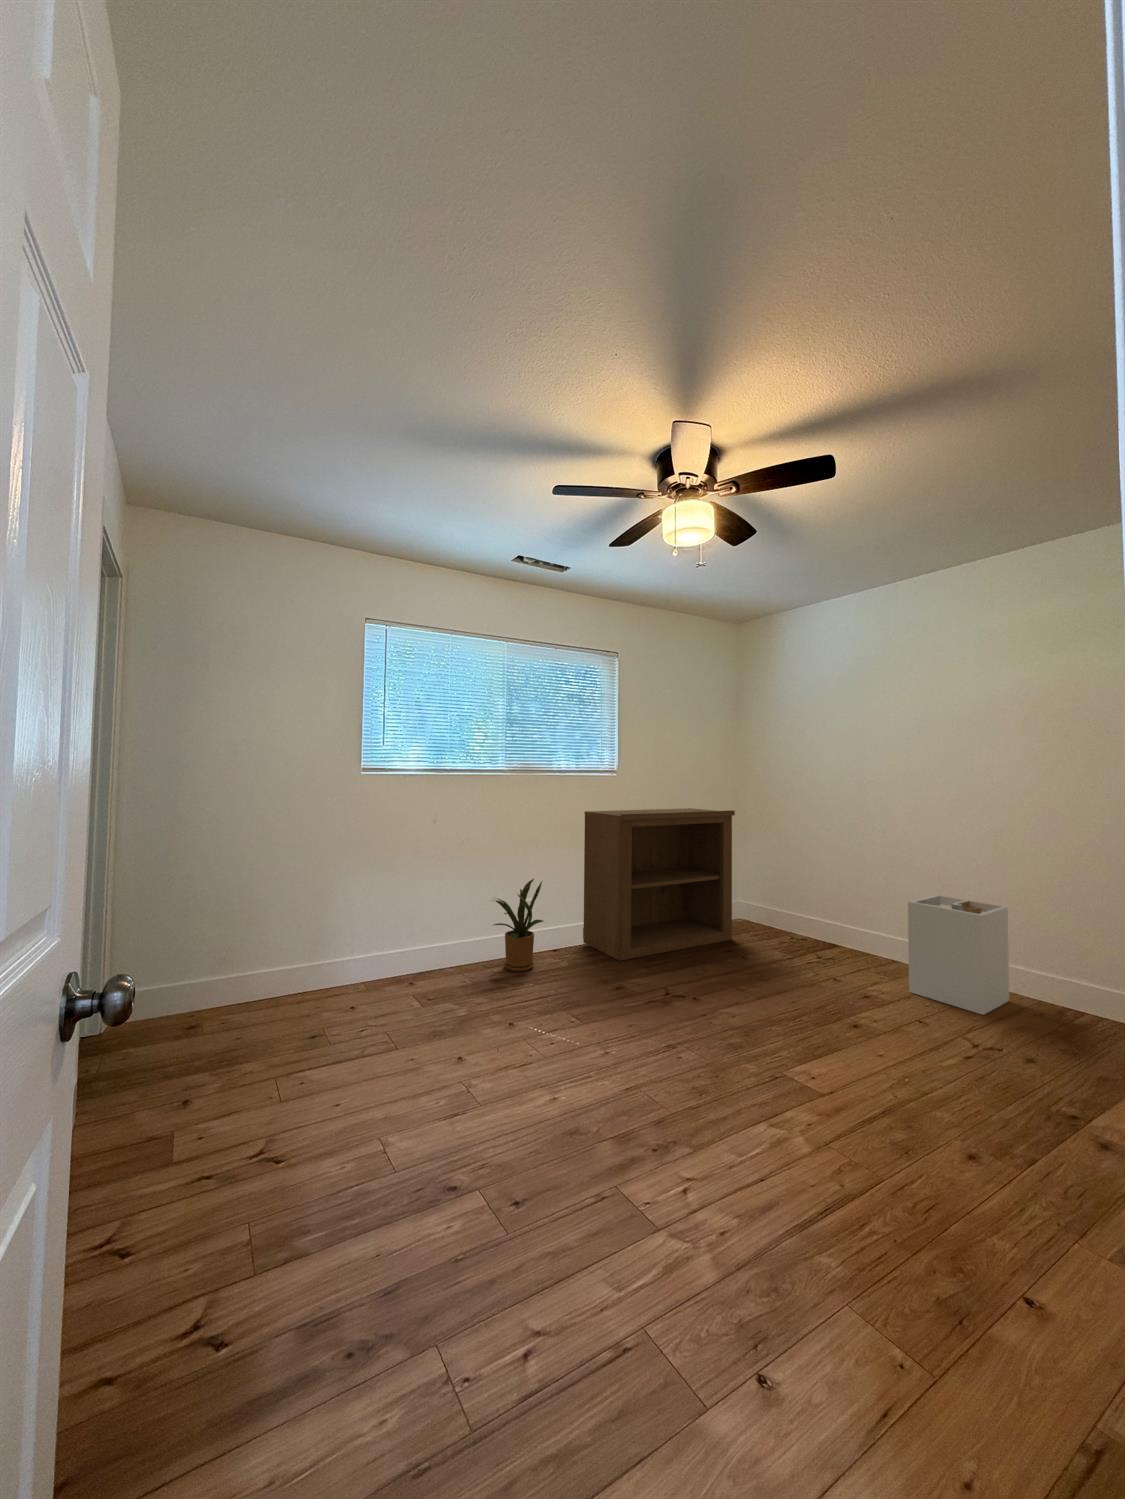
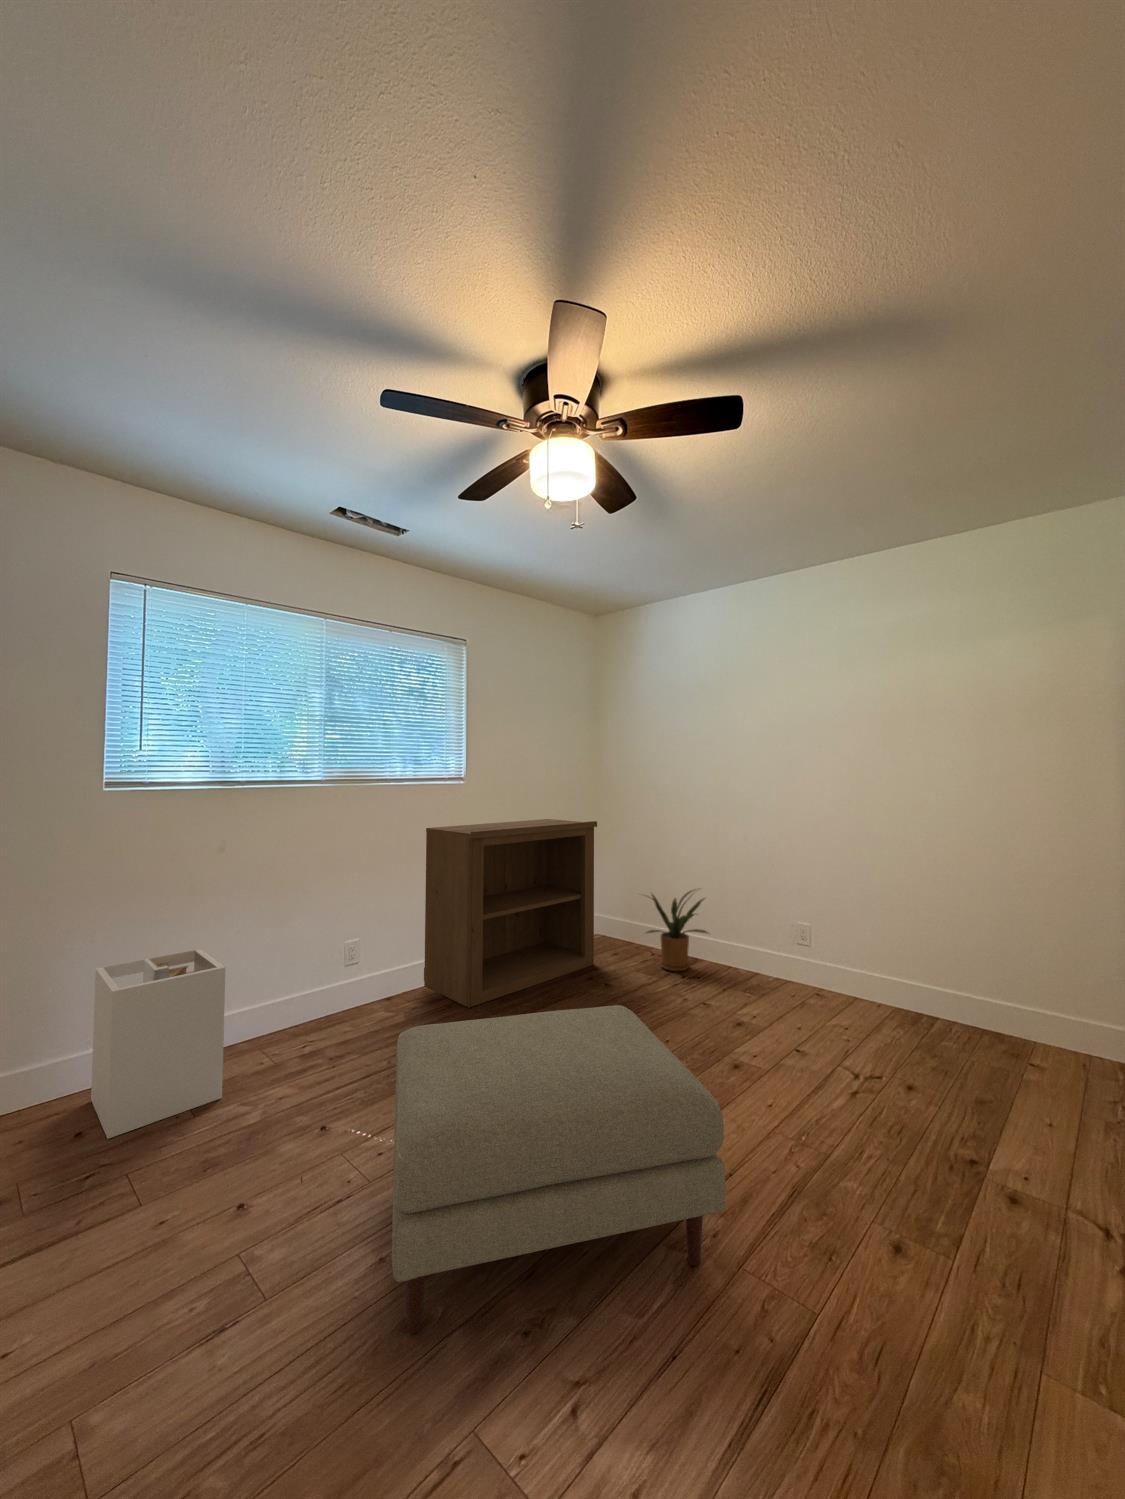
house plant: present [492,879,543,971] -> present [646,889,708,971]
laundry hamper: present [908,895,1009,1015] -> present [91,949,225,1139]
ottoman: none [563,952,817,1148] -> present [392,1005,725,1334]

